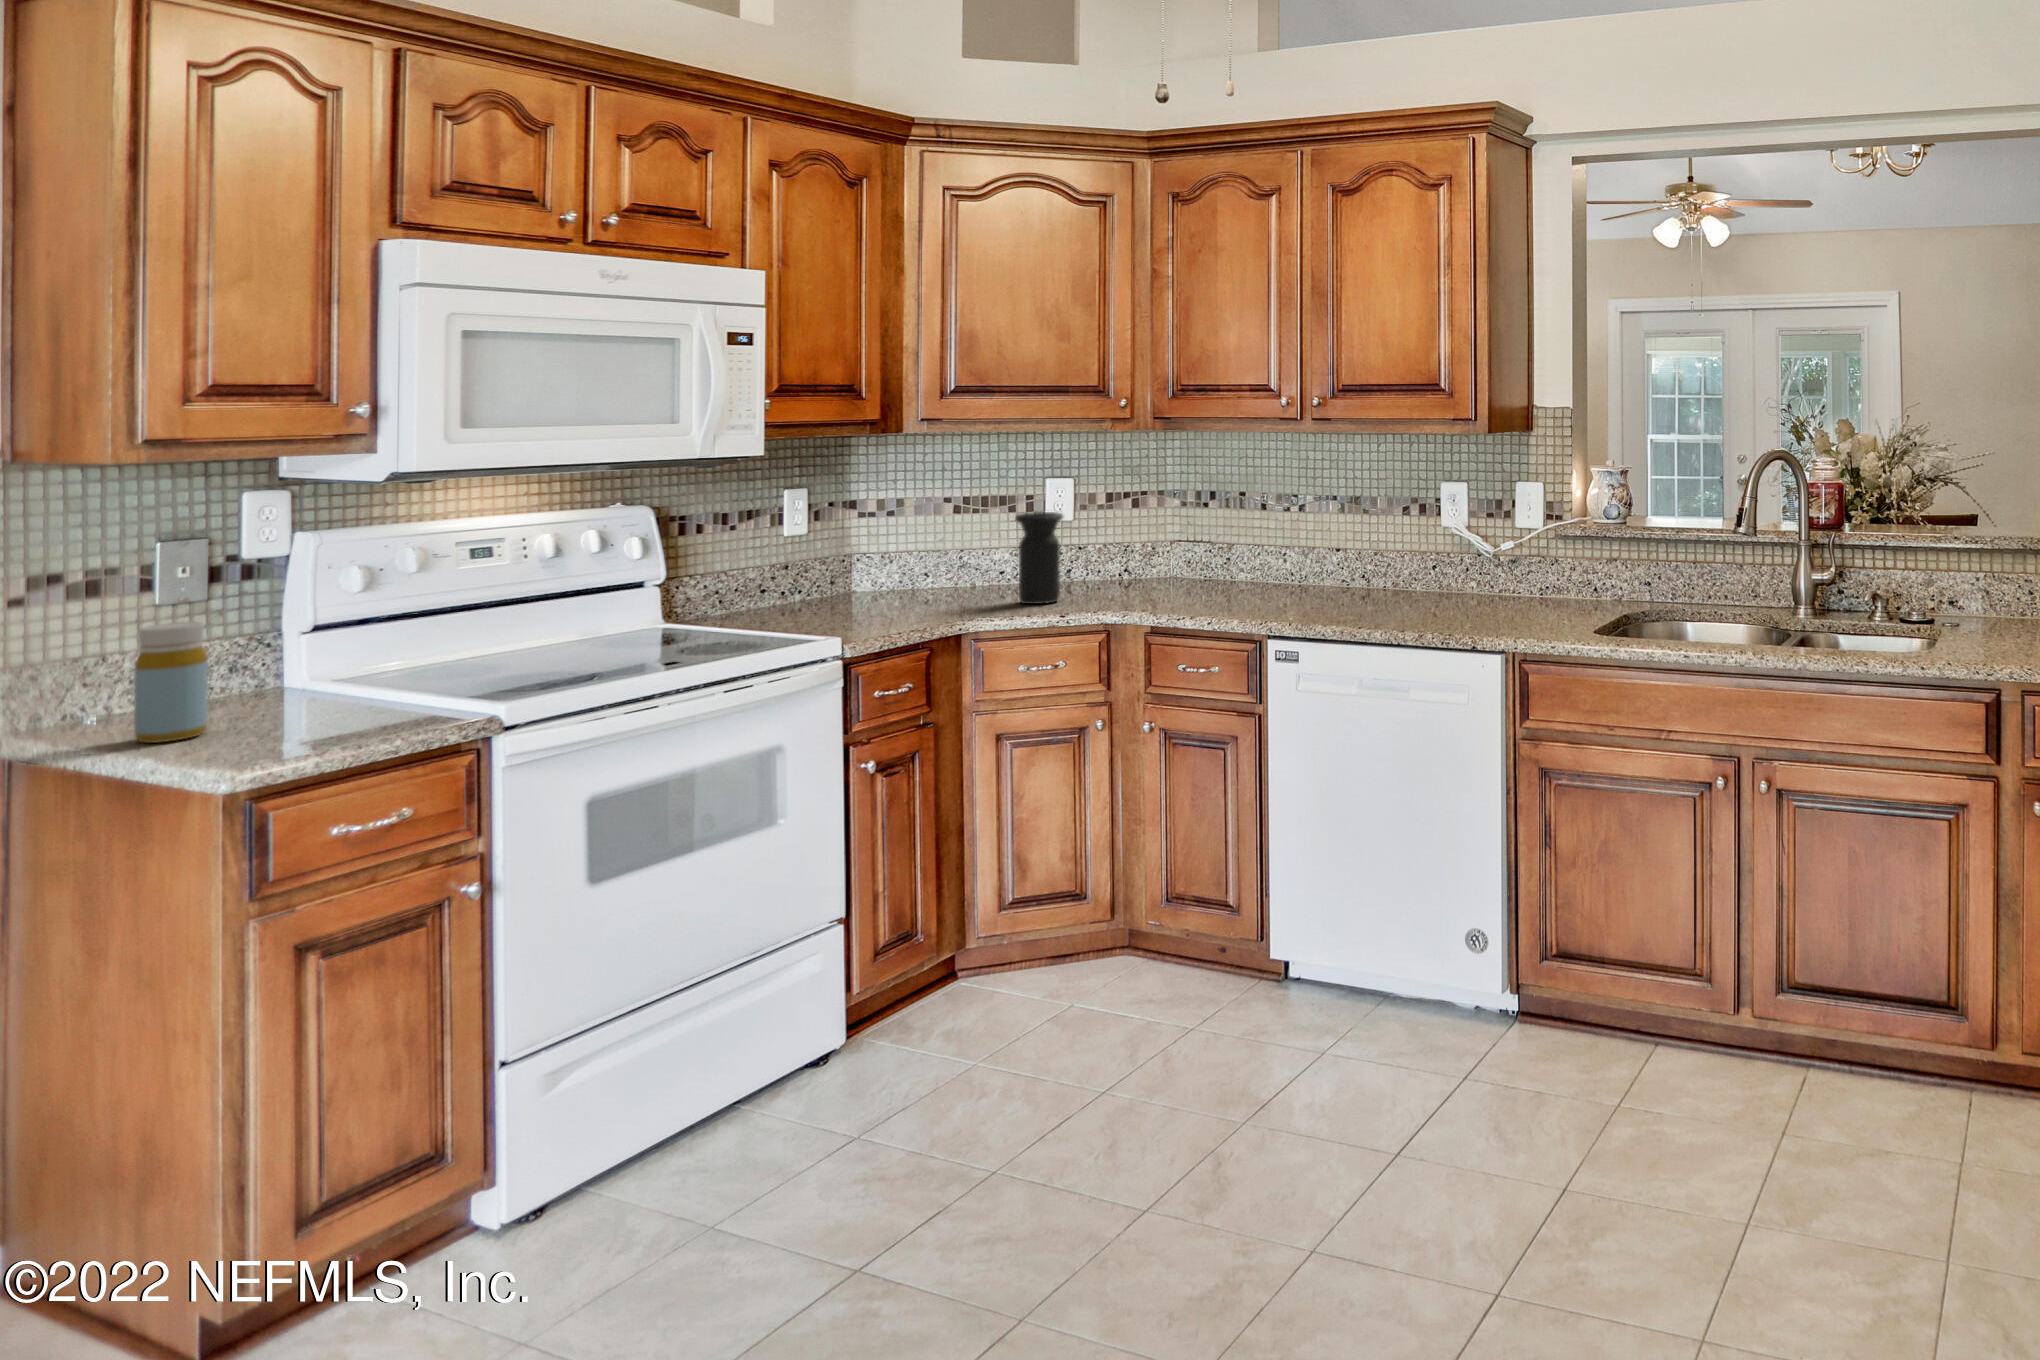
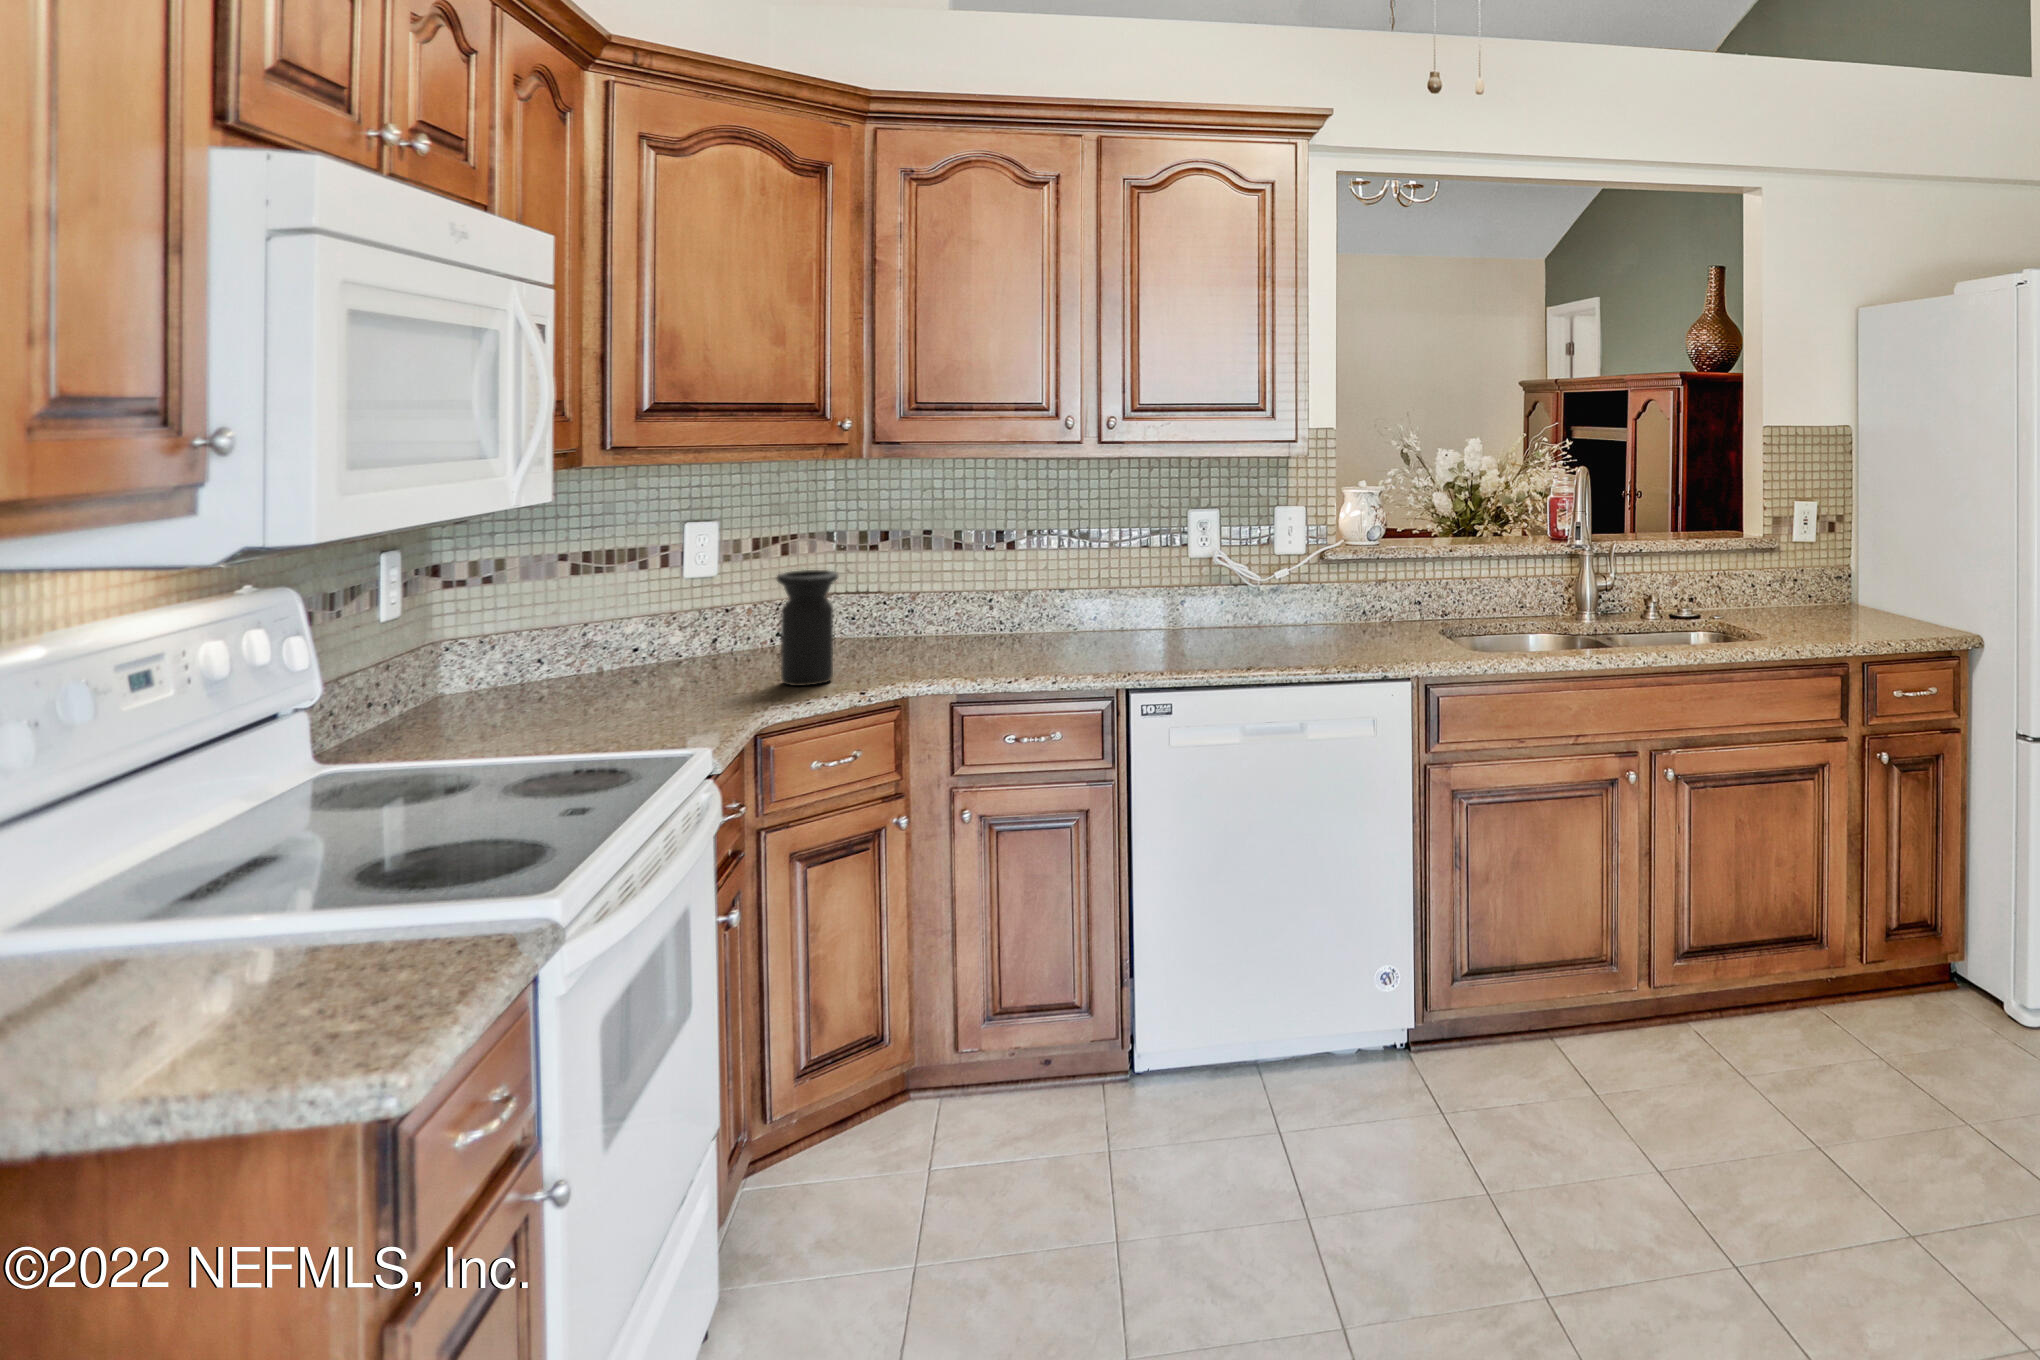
bottle: present [134,621,208,743] -> none [129,813,224,993]

